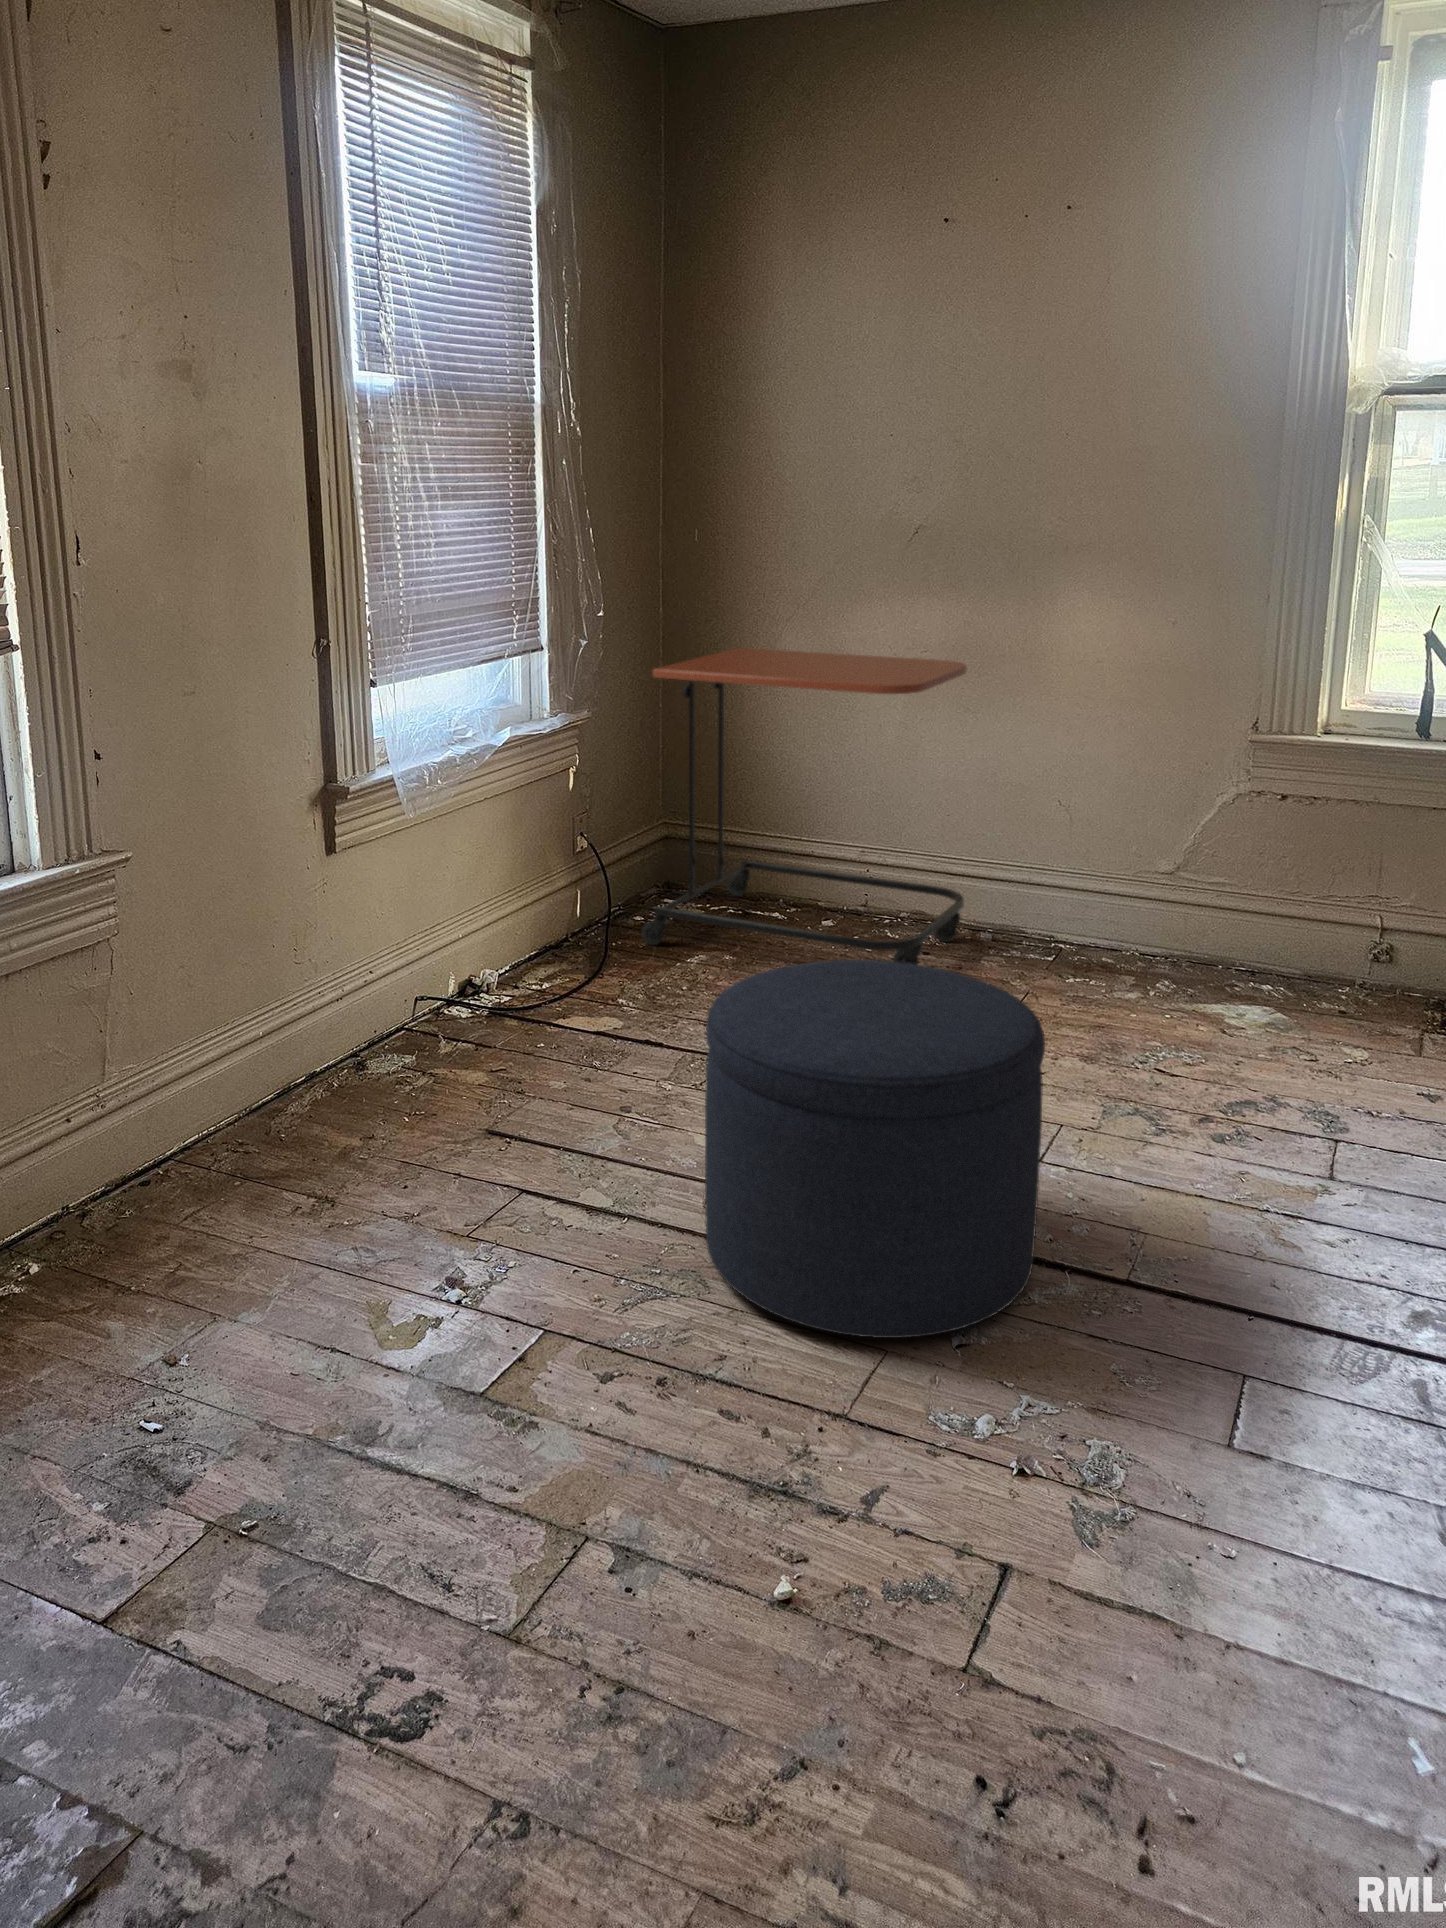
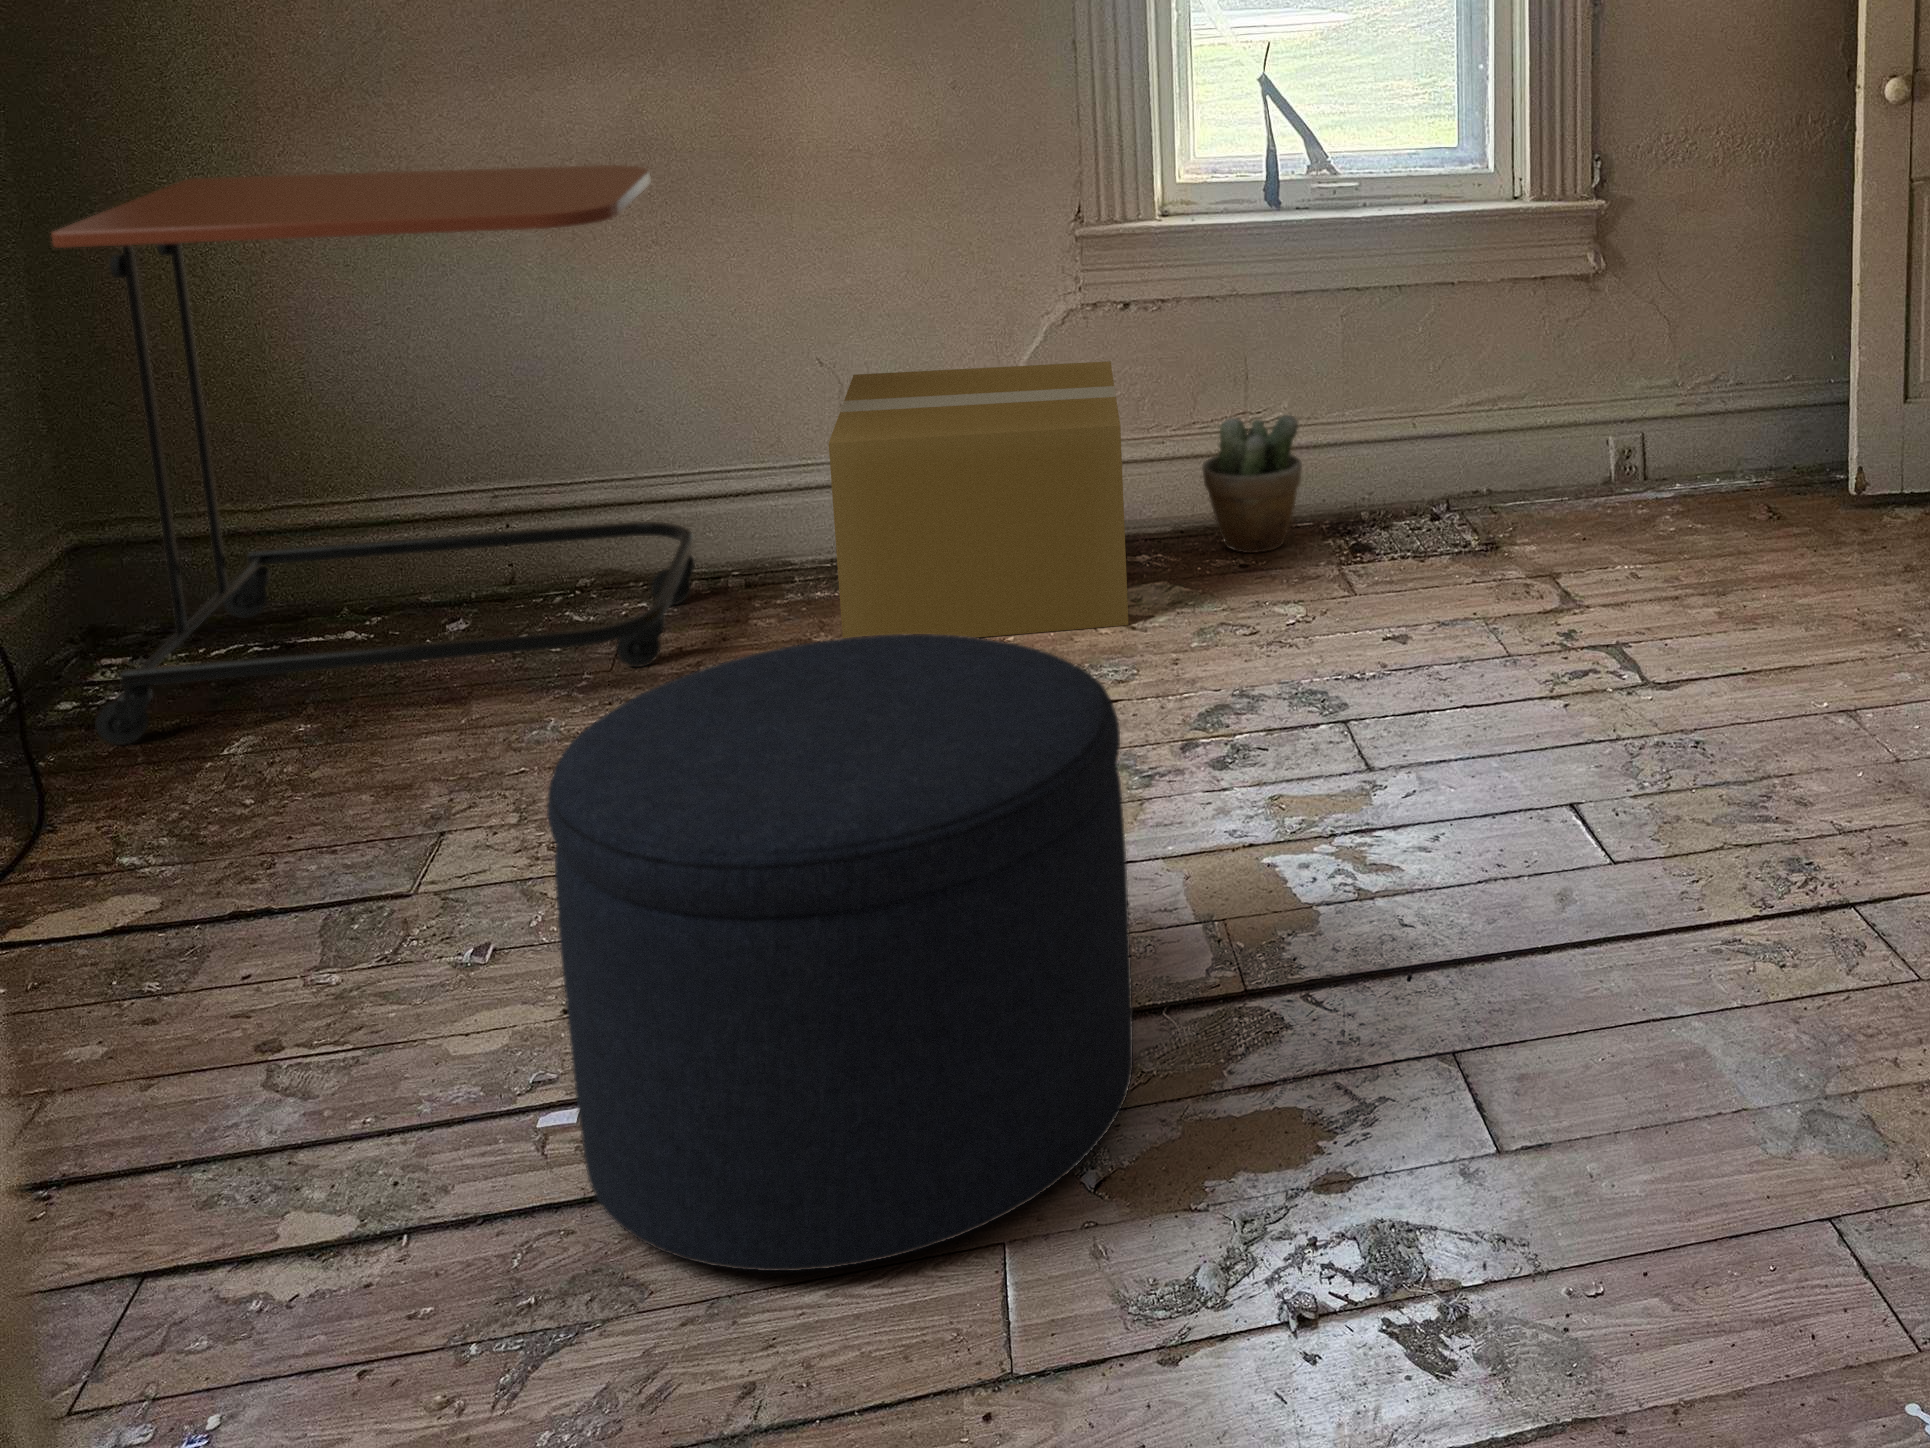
cardboard box: none [1024,817,1266,1028] -> present [829,361,1128,638]
potted plant: none [1322,897,1408,1006] -> present [1202,415,1302,553]

